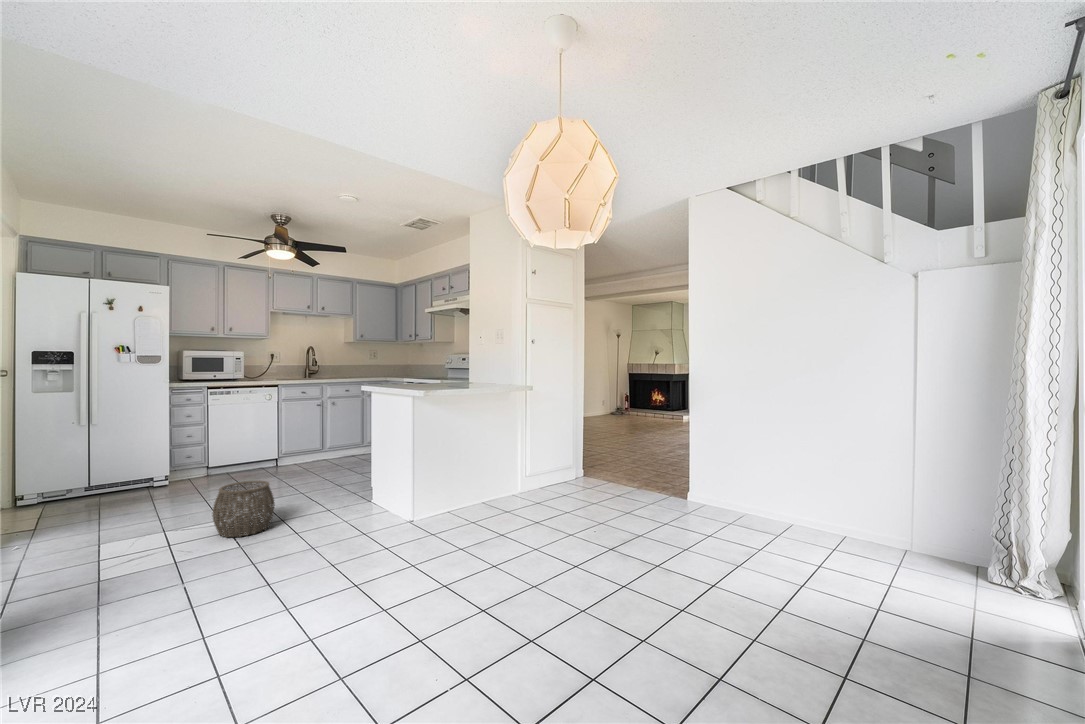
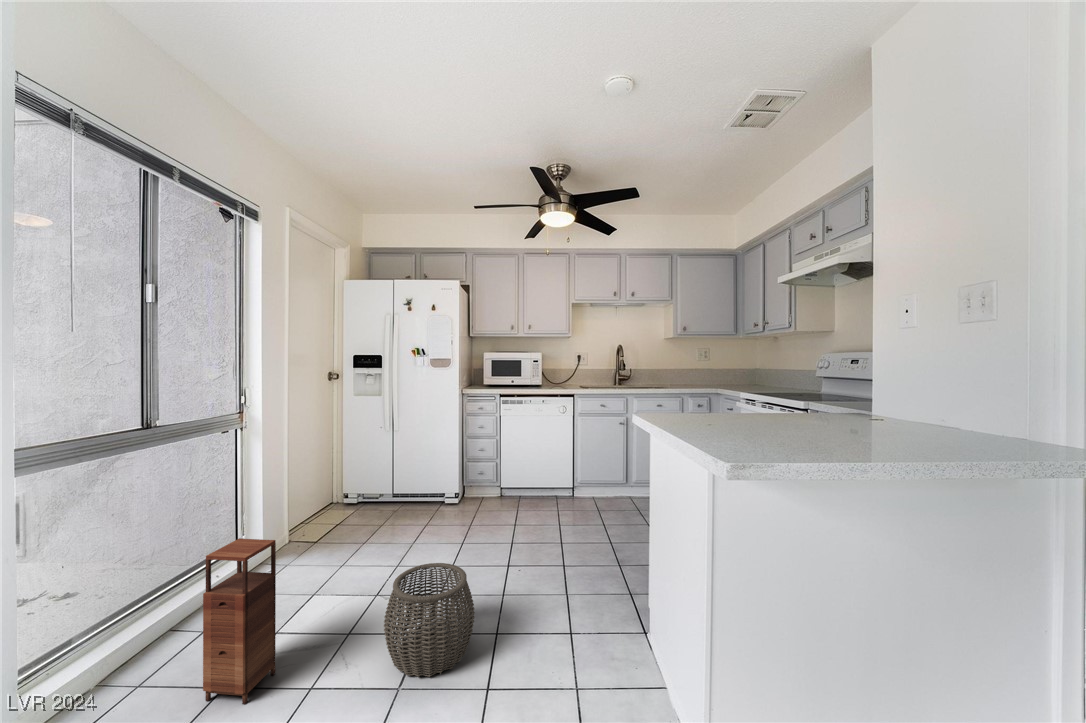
storage cabinet: none [96,472,136,577] -> present [203,538,276,704]

